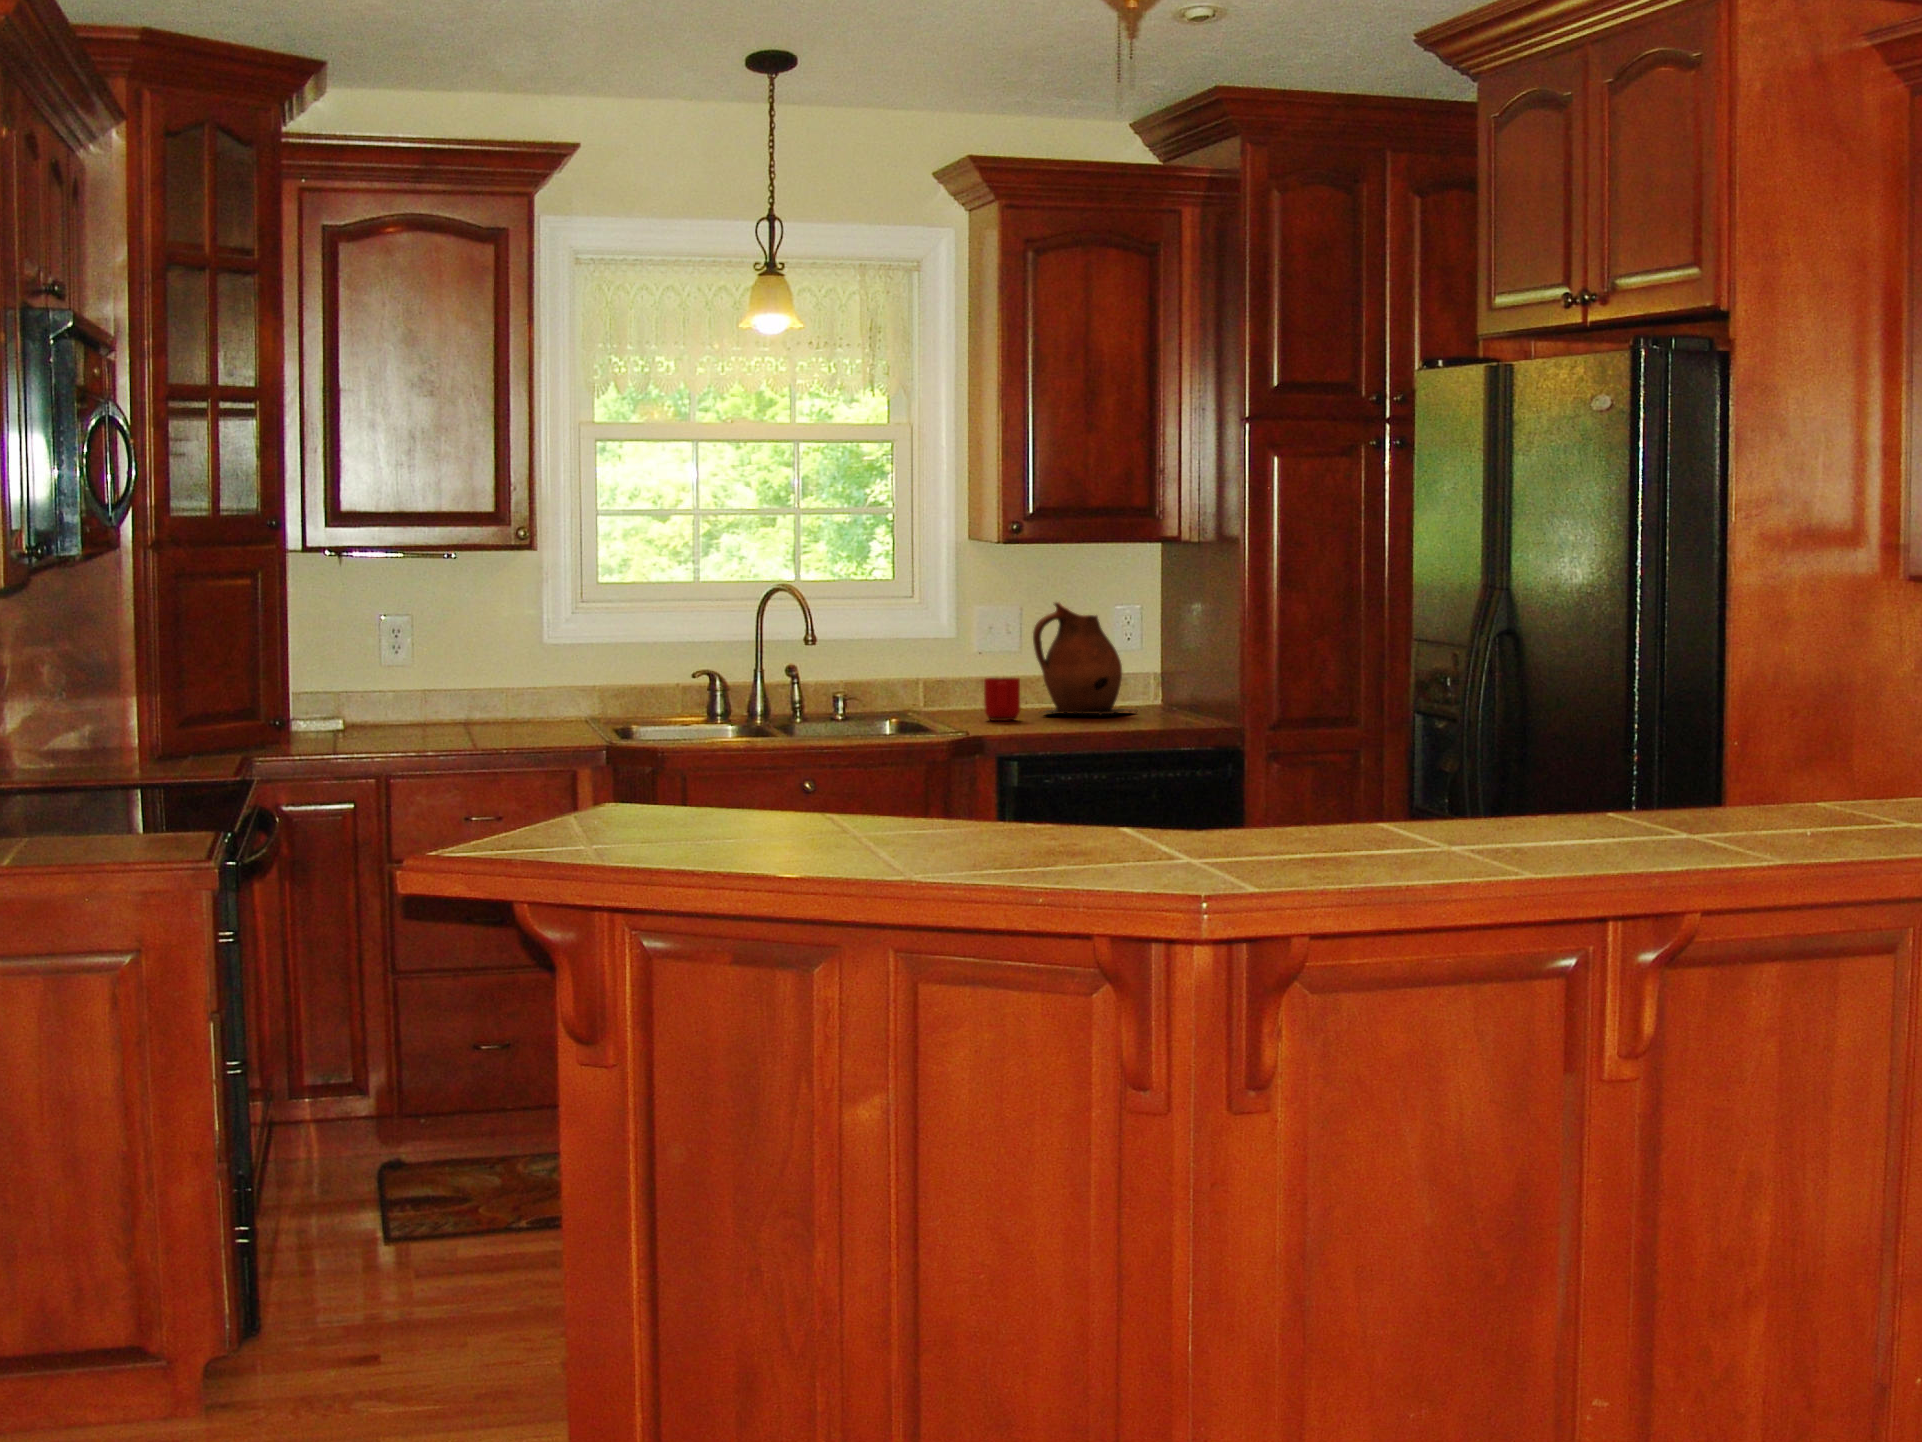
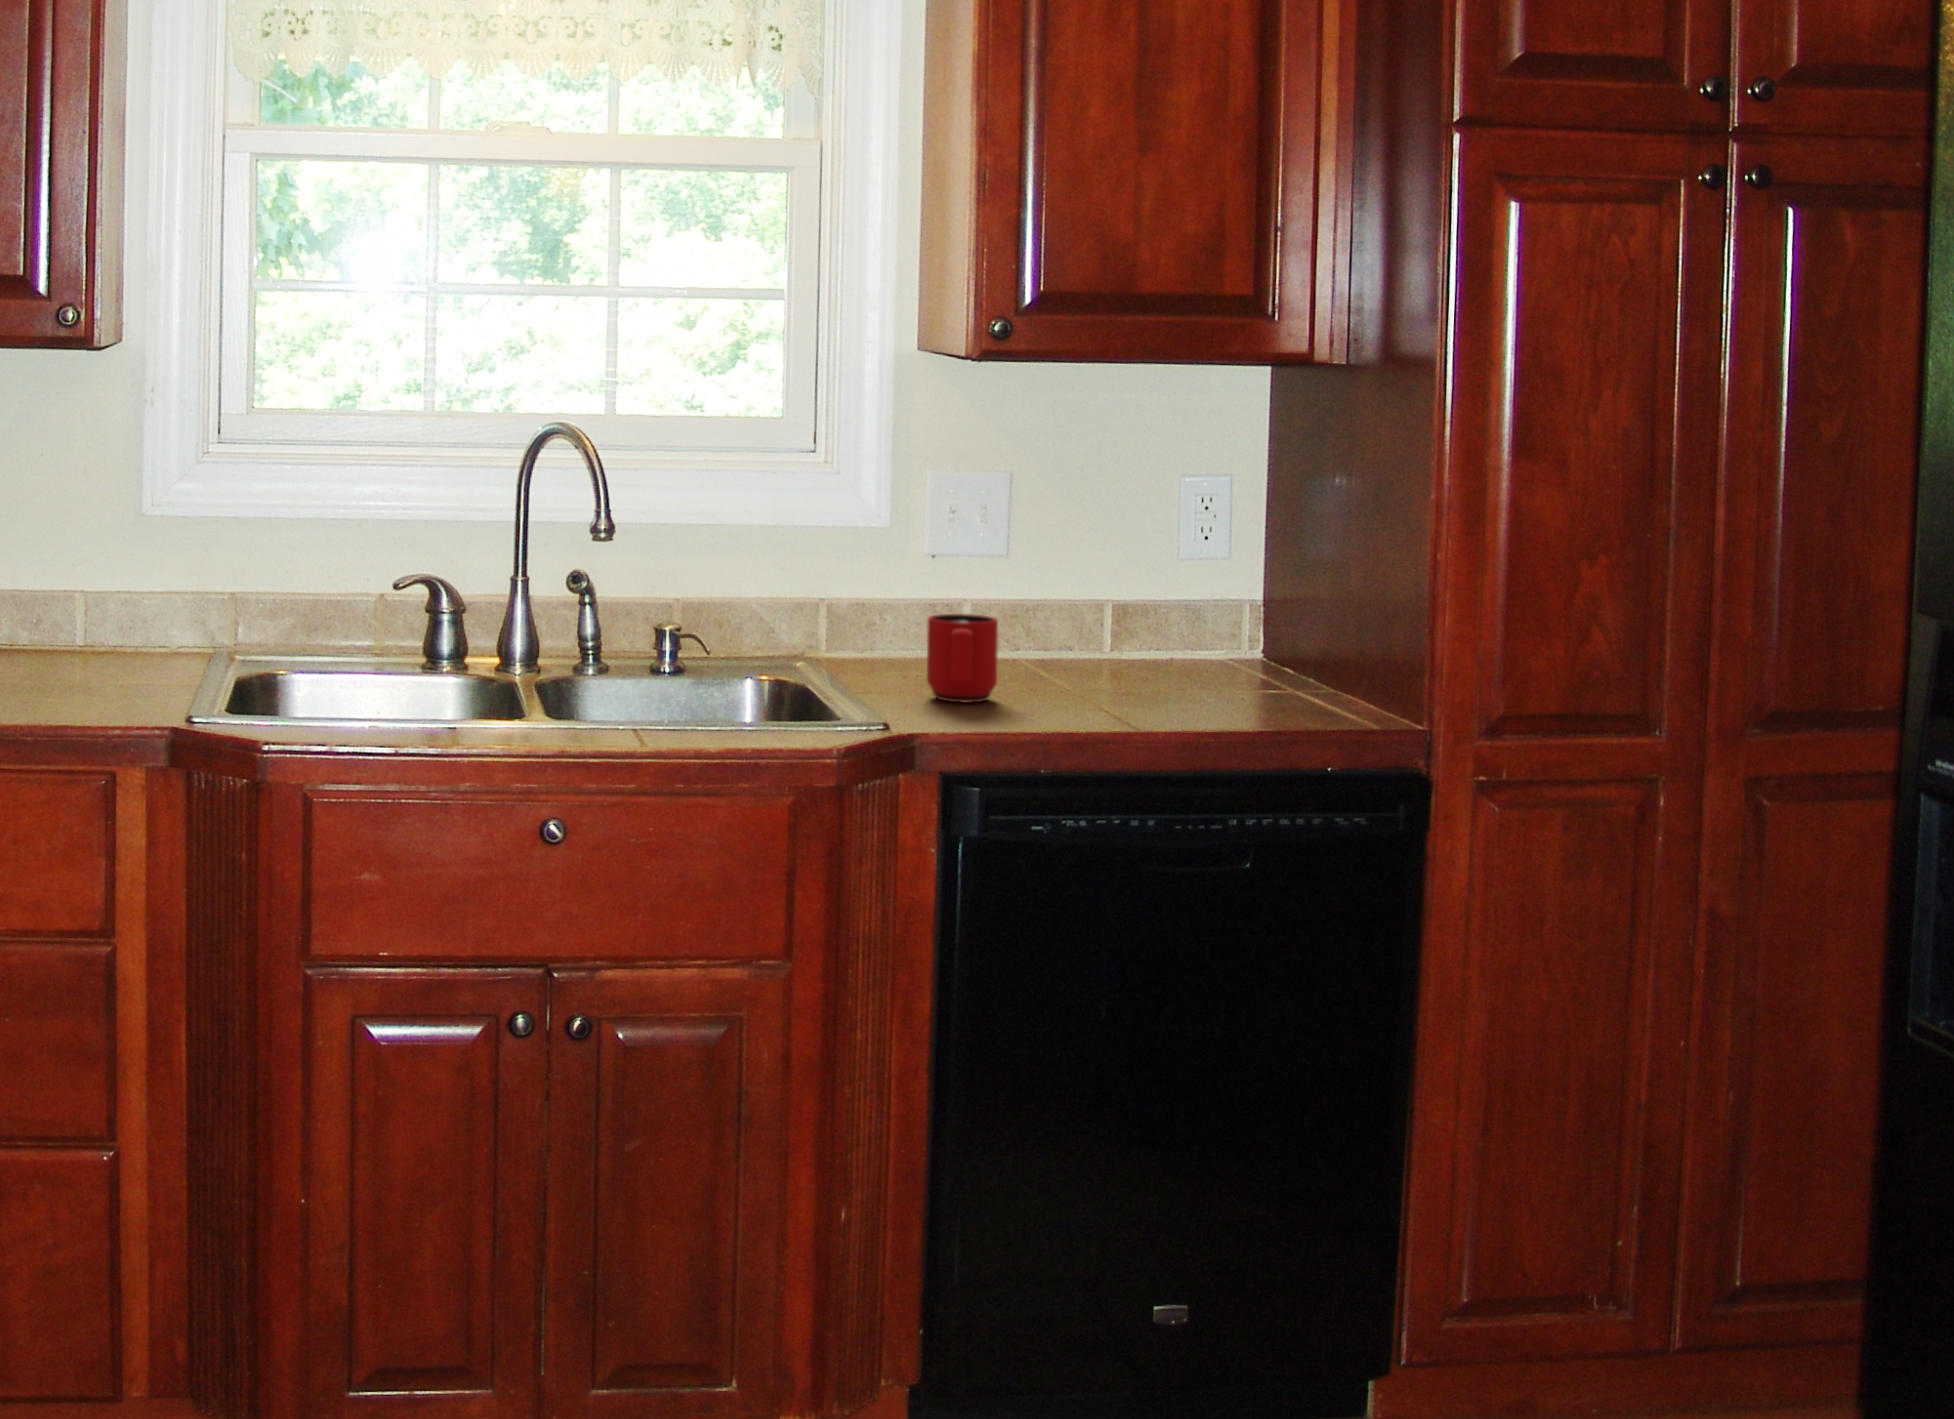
ceramic pitcher: present [1033,602,1136,715] -> none [1023,468,1220,697]

